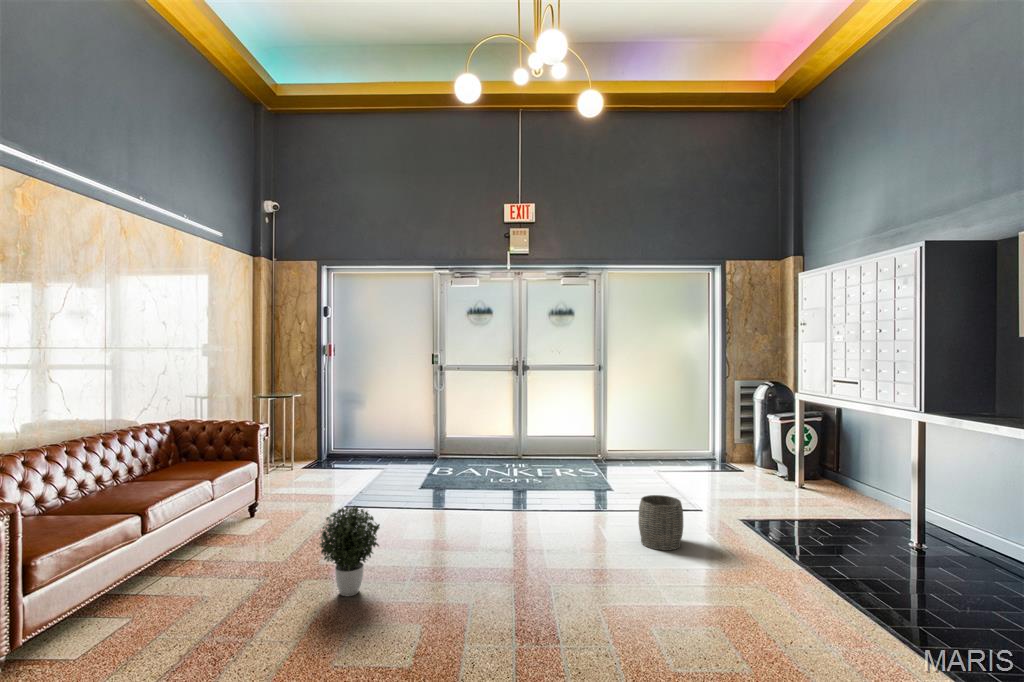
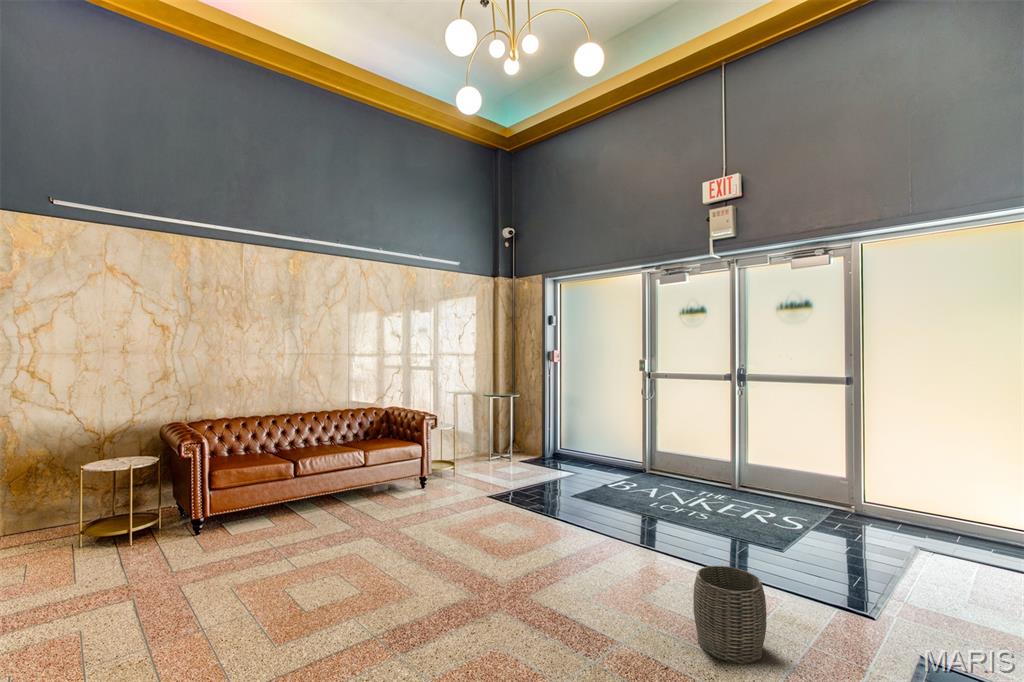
potted plant: present [320,506,380,596] -> none [322,492,380,576]

